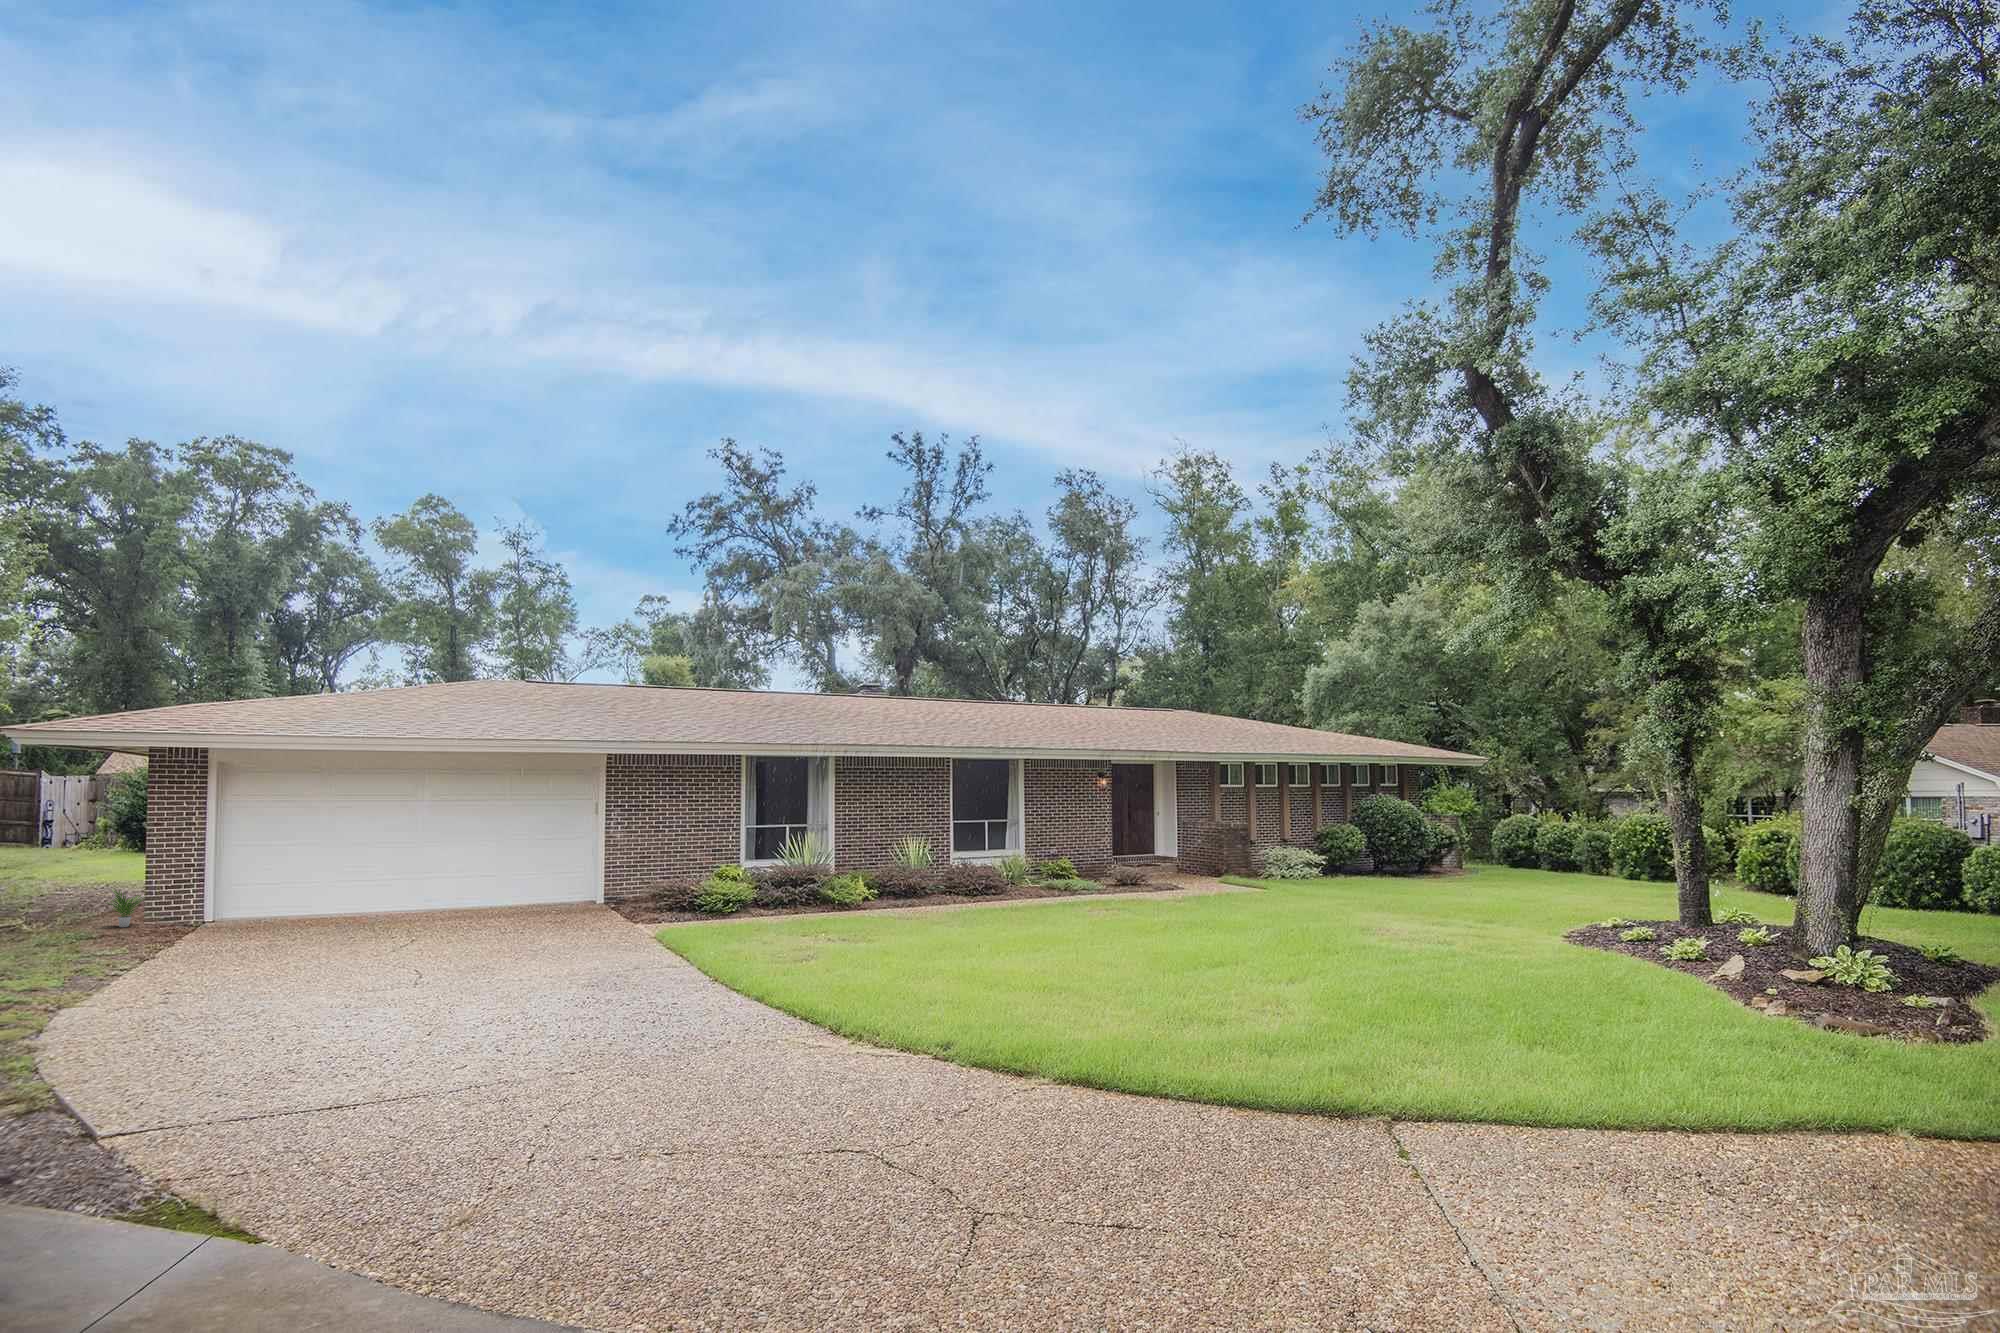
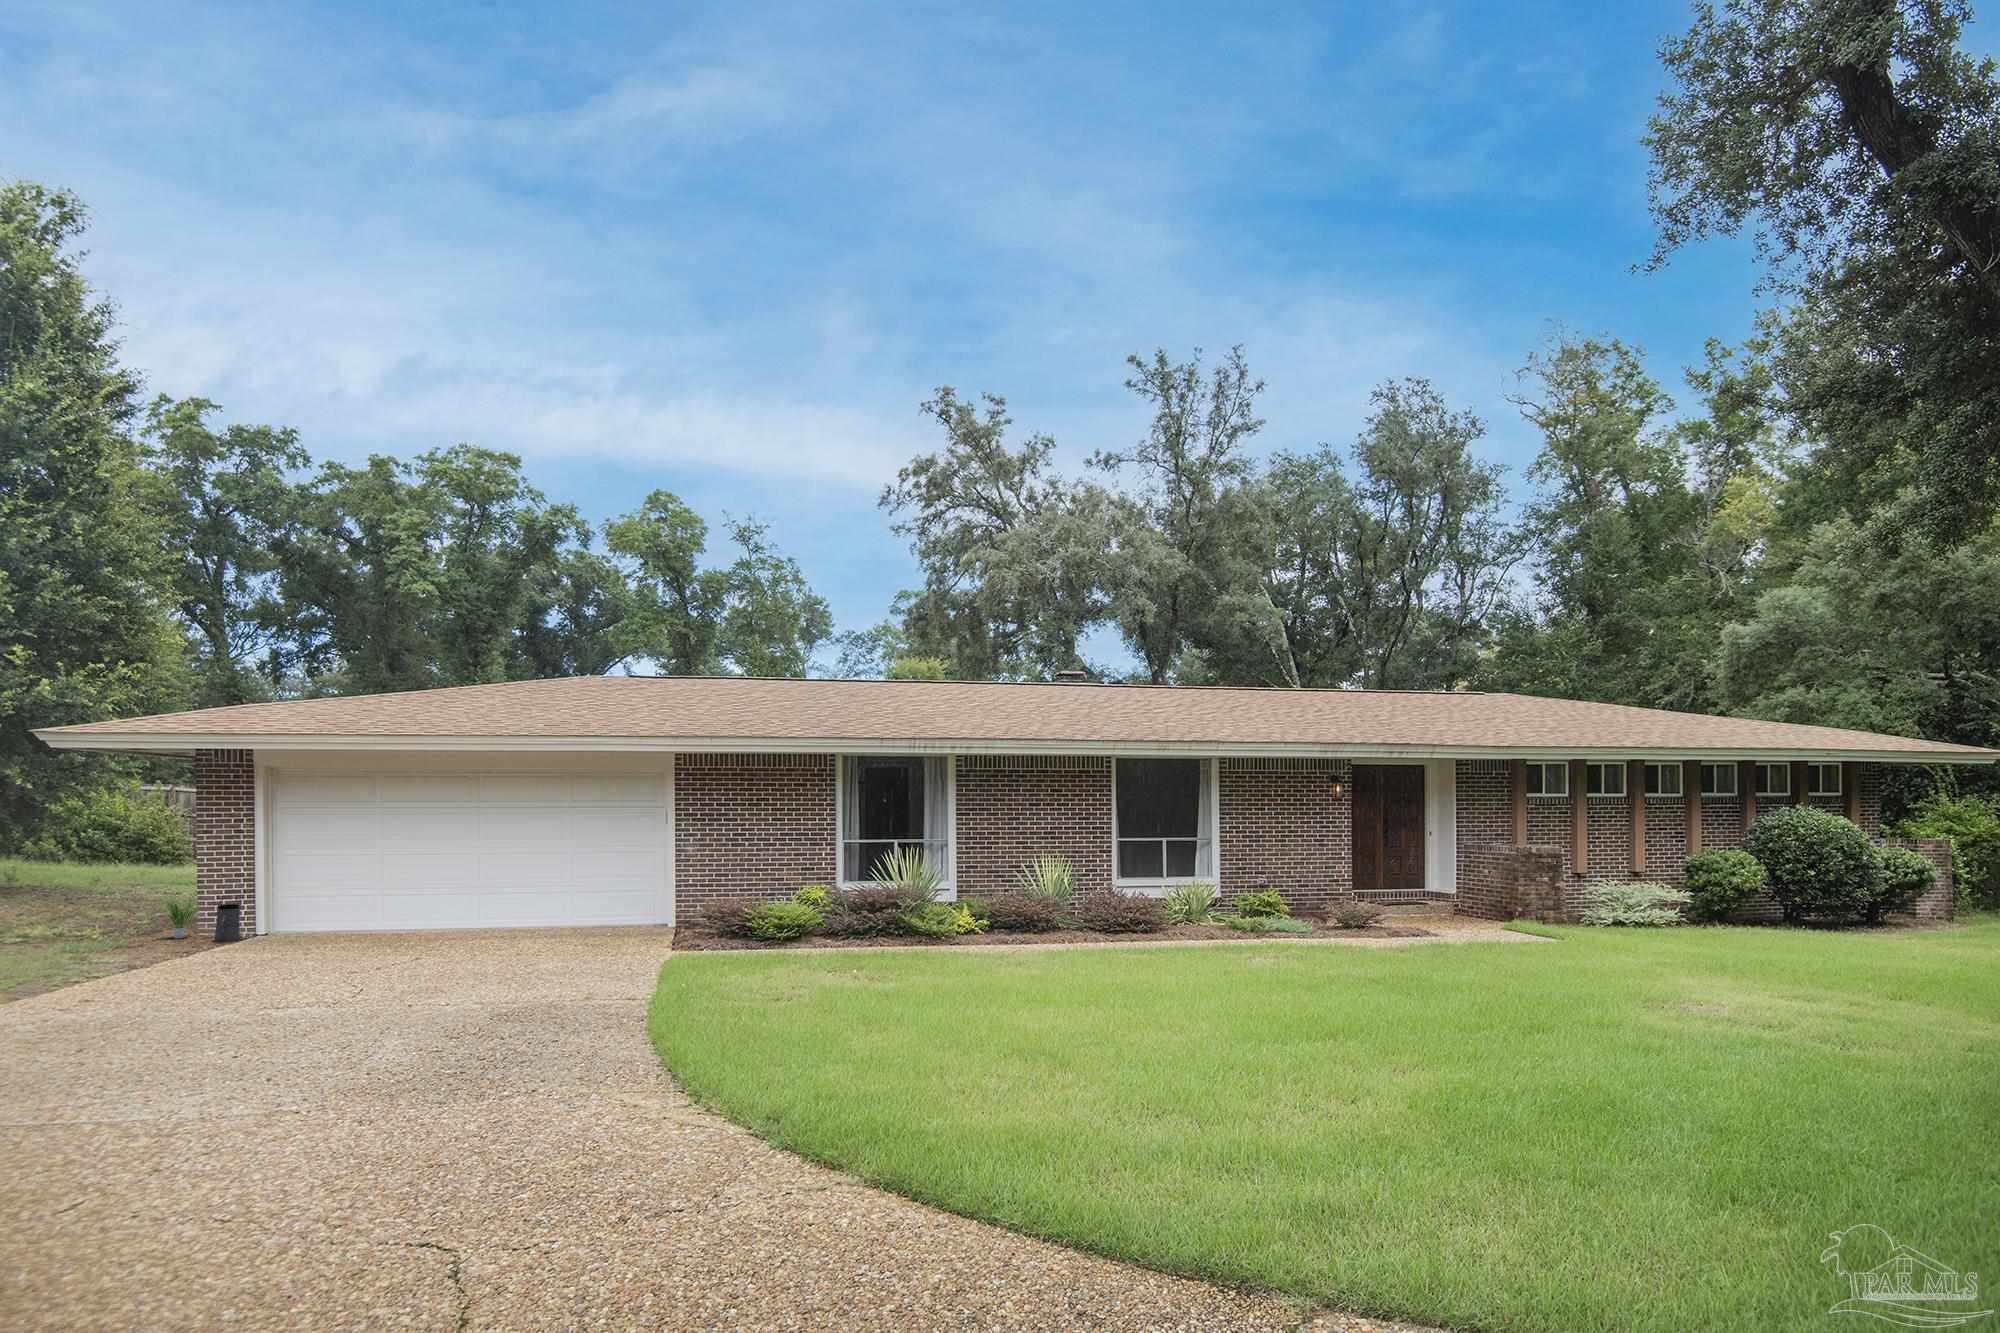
watering can: none [172,885,199,929] -> present [214,896,242,942]

